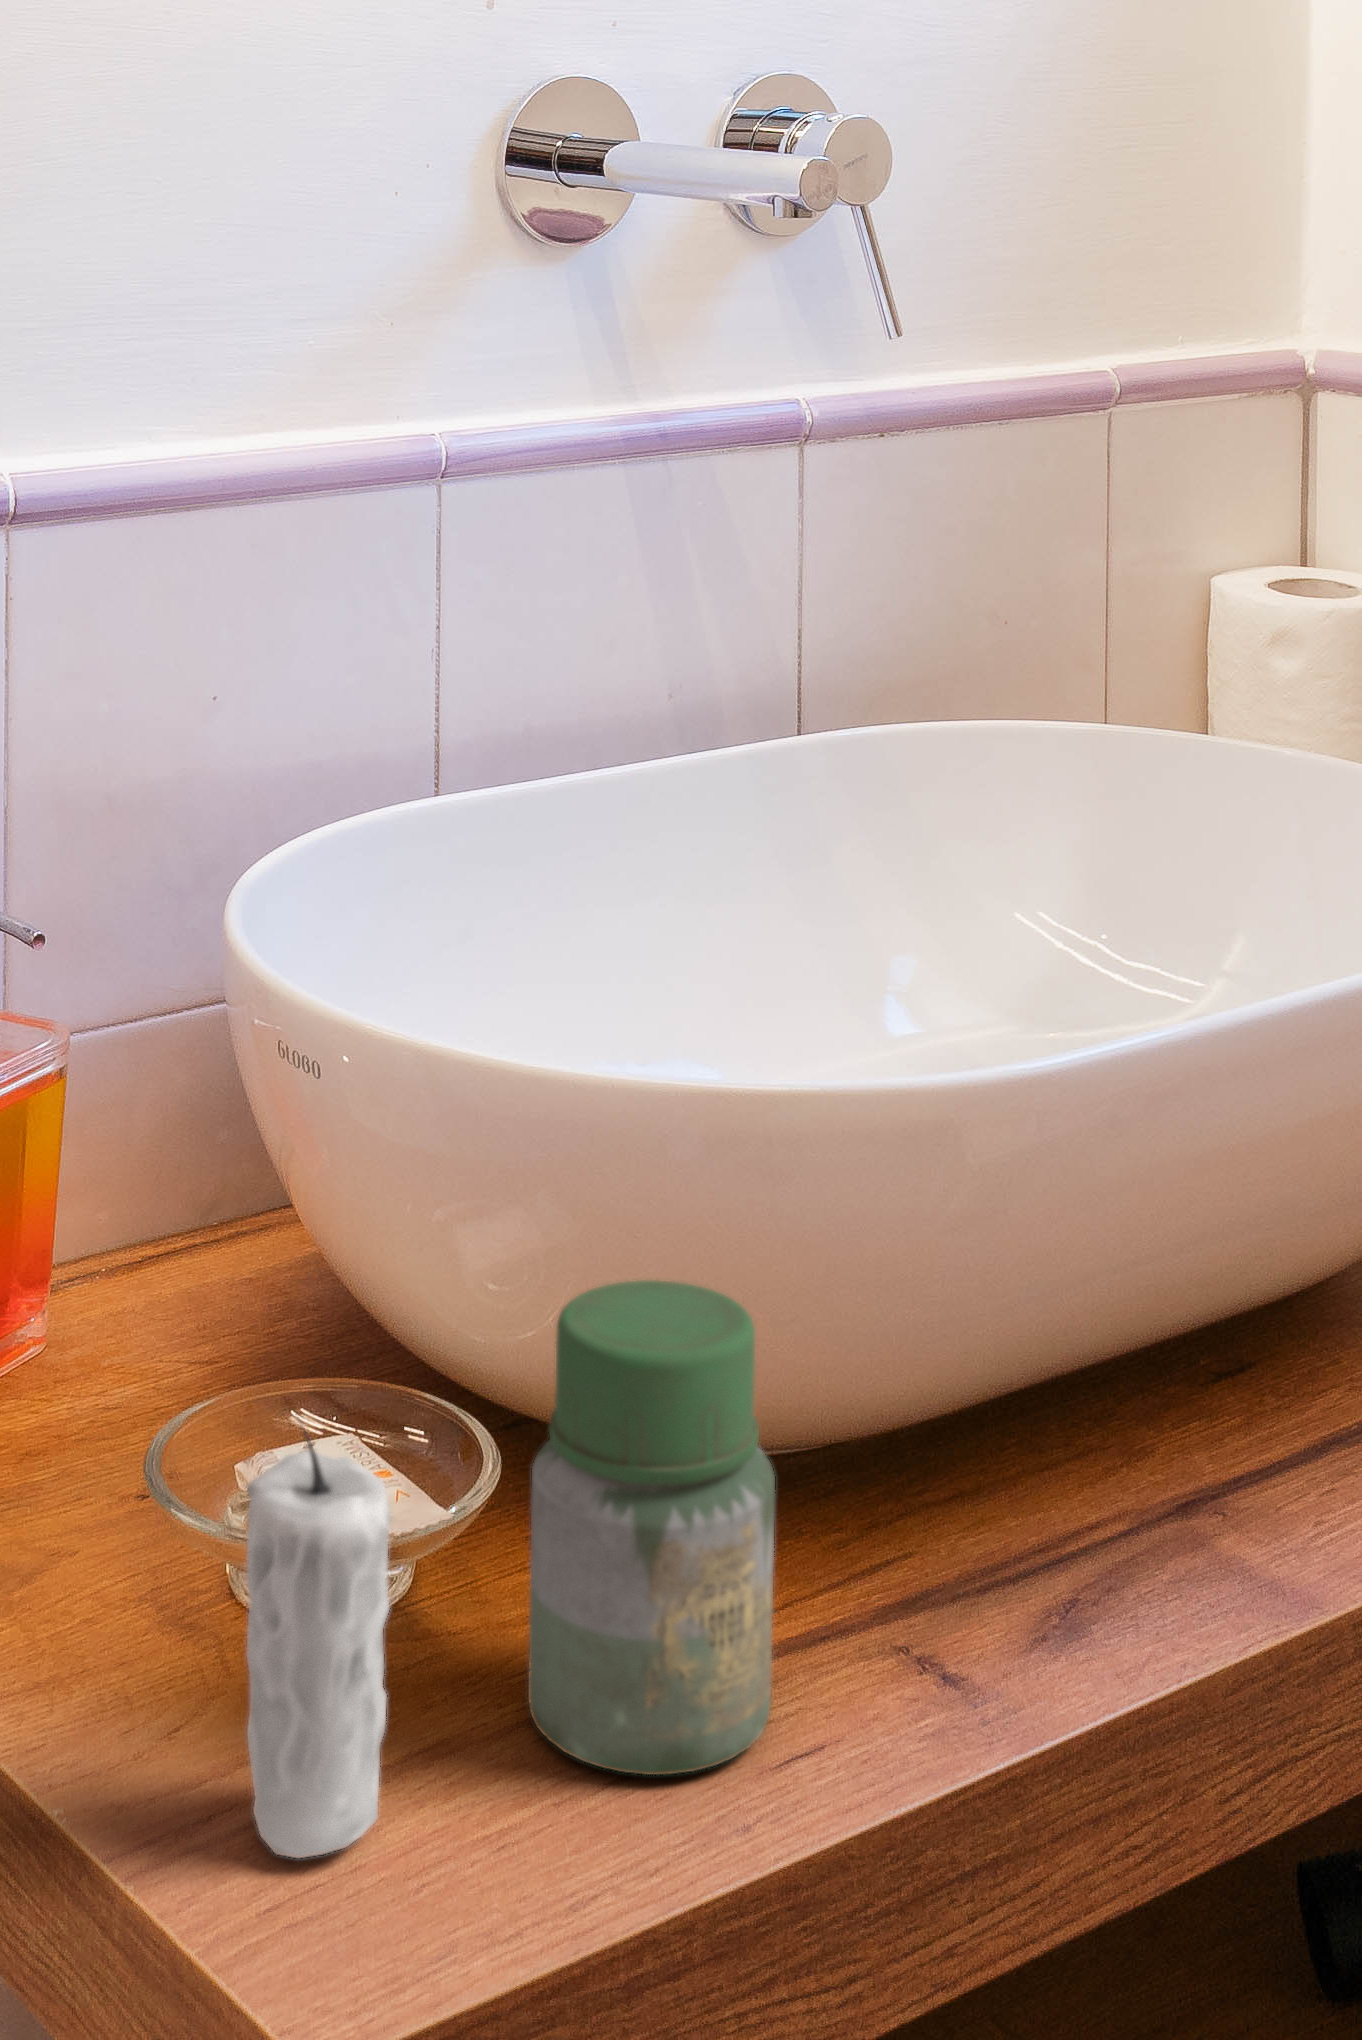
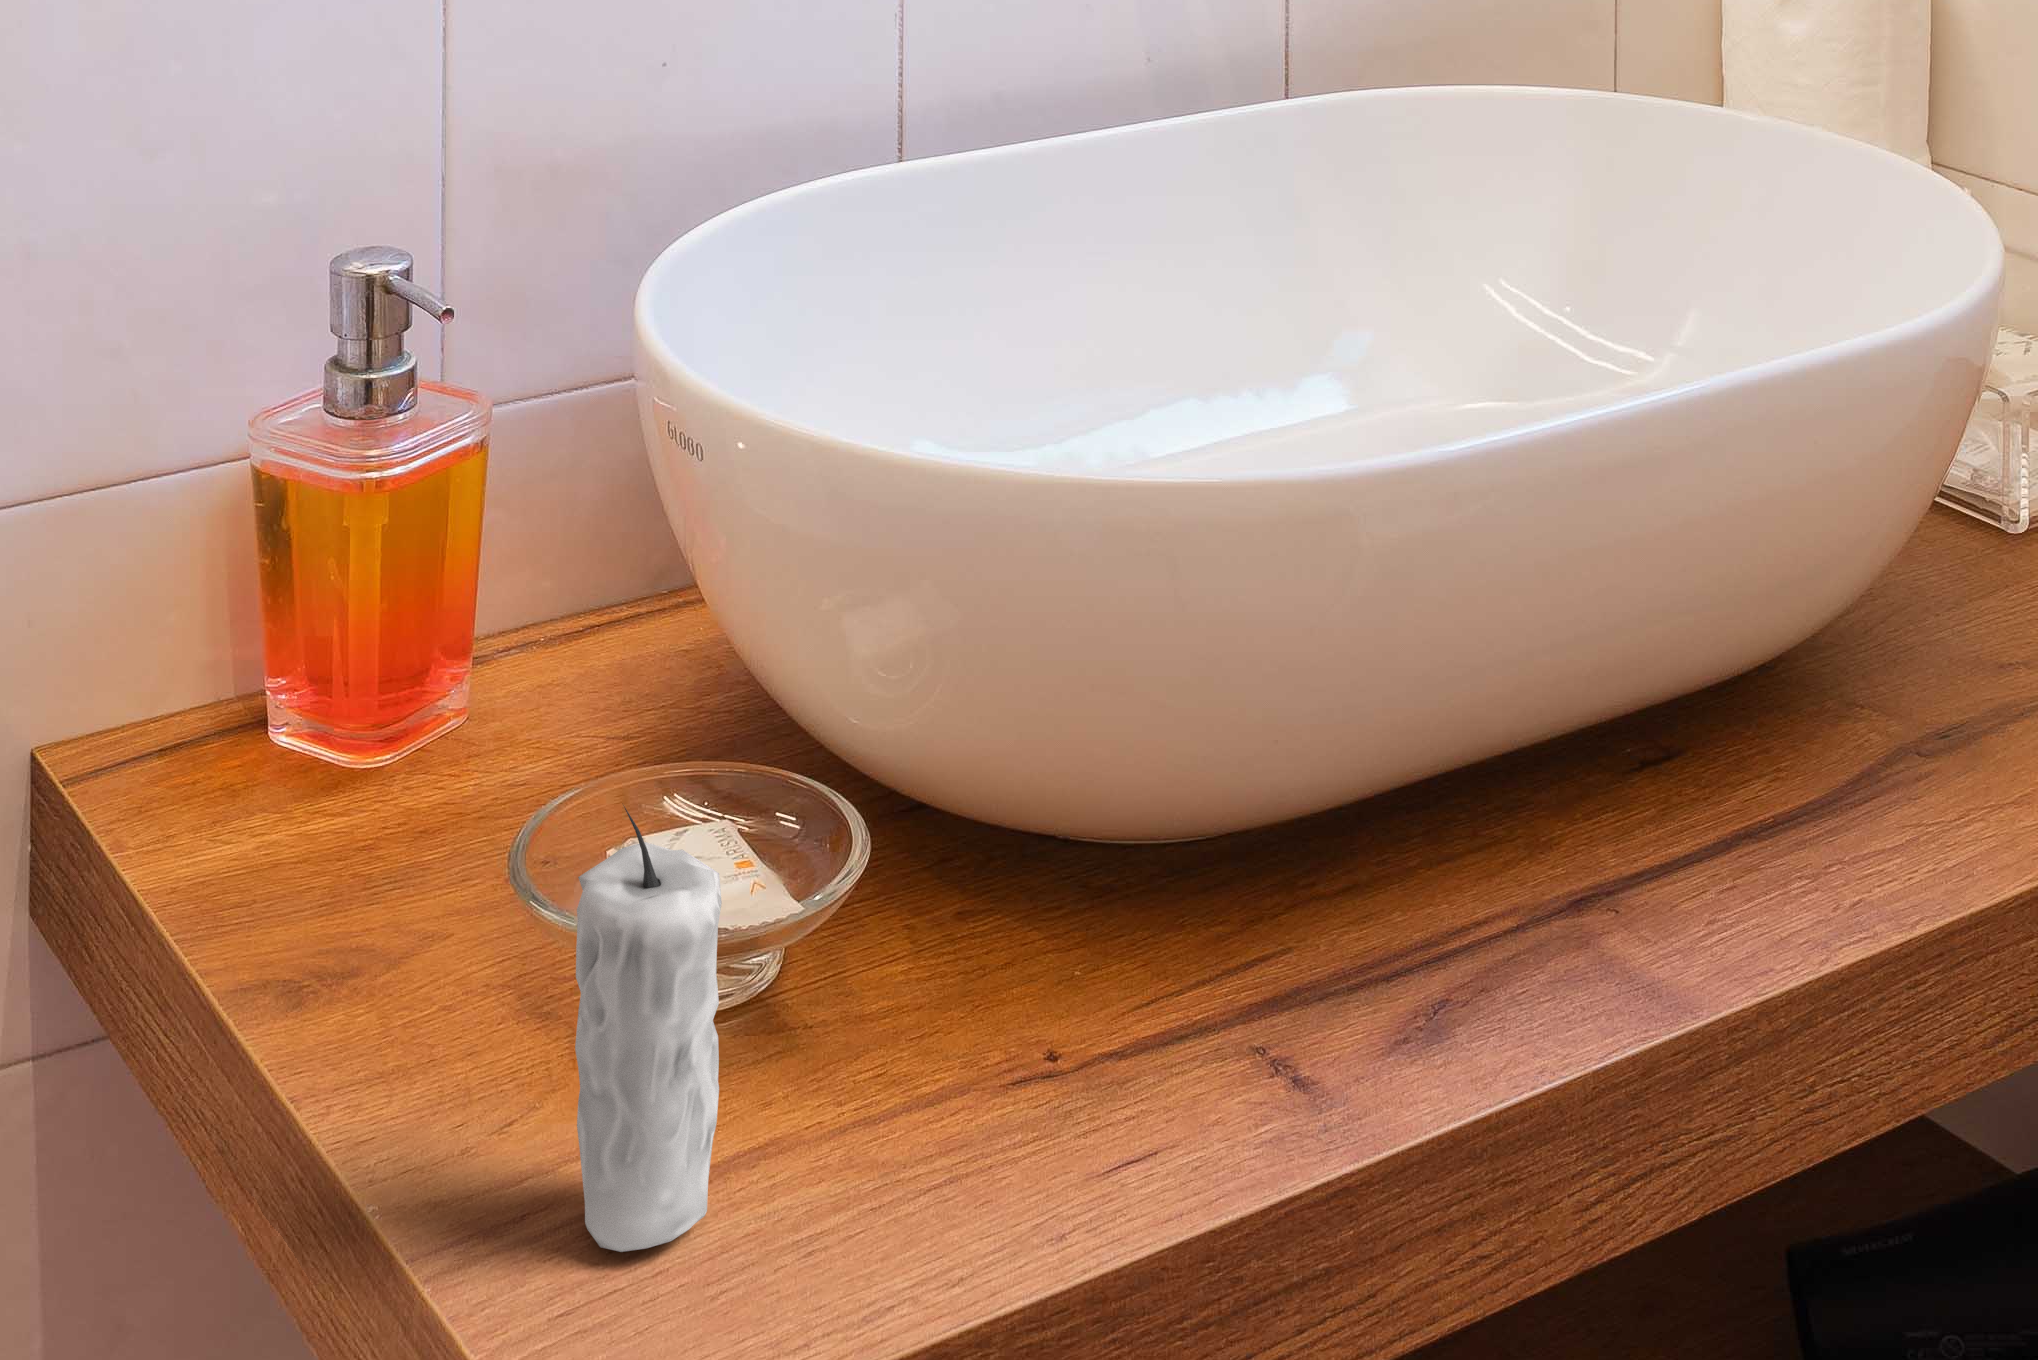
jar: present [528,1280,775,1775] -> none [881,672,1129,1170]

